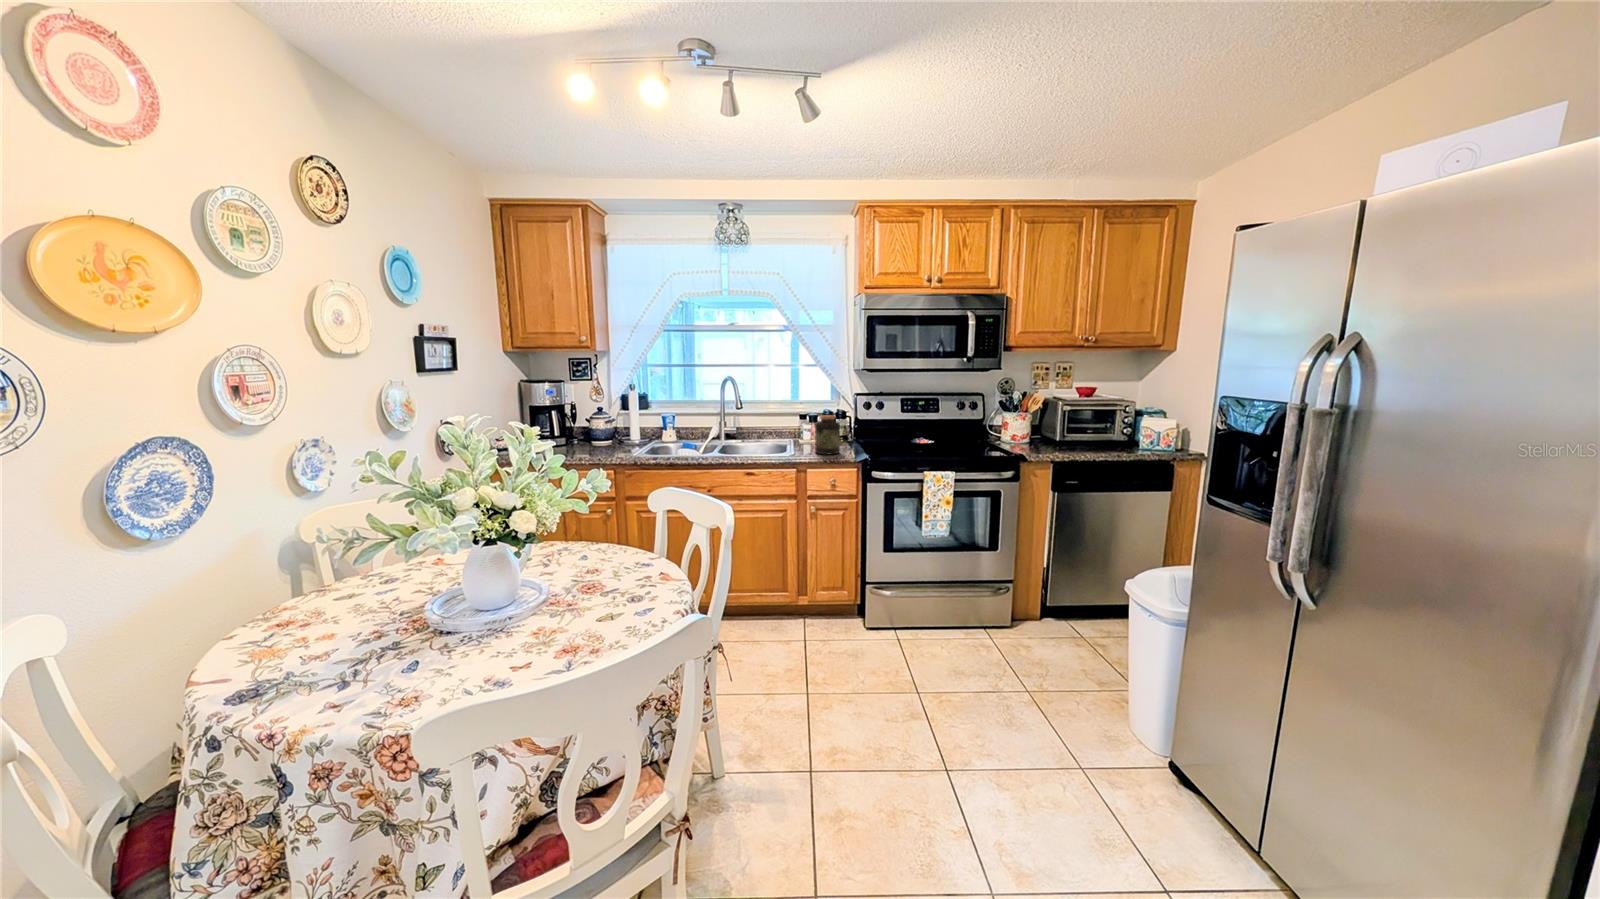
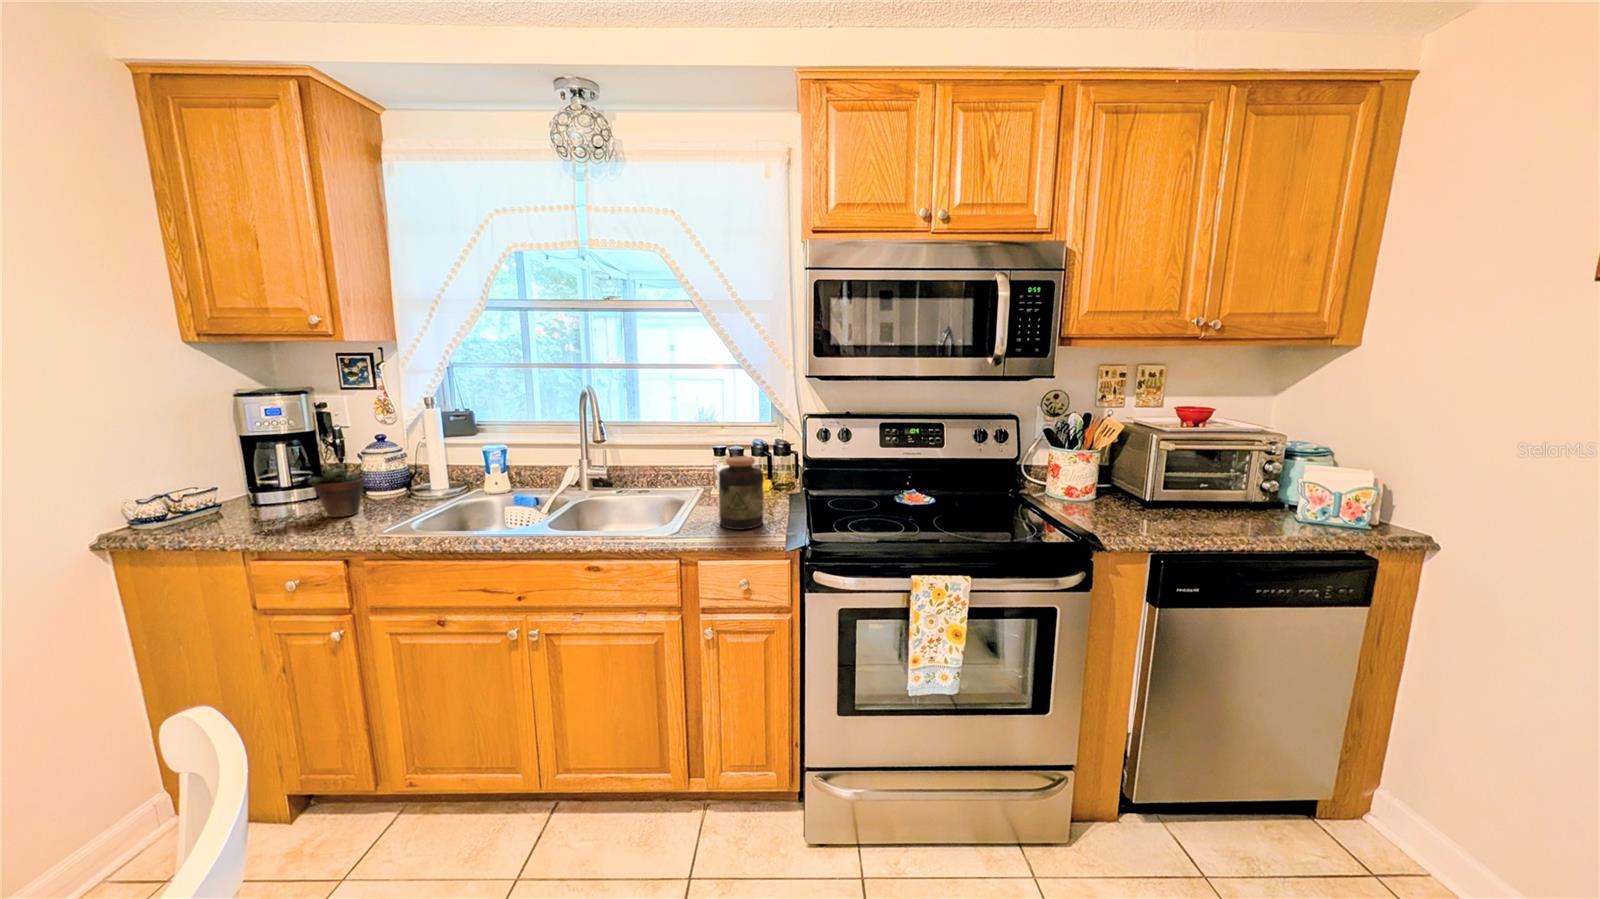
succulent plant: none [586,414,610,451] -> present [308,452,365,517]

